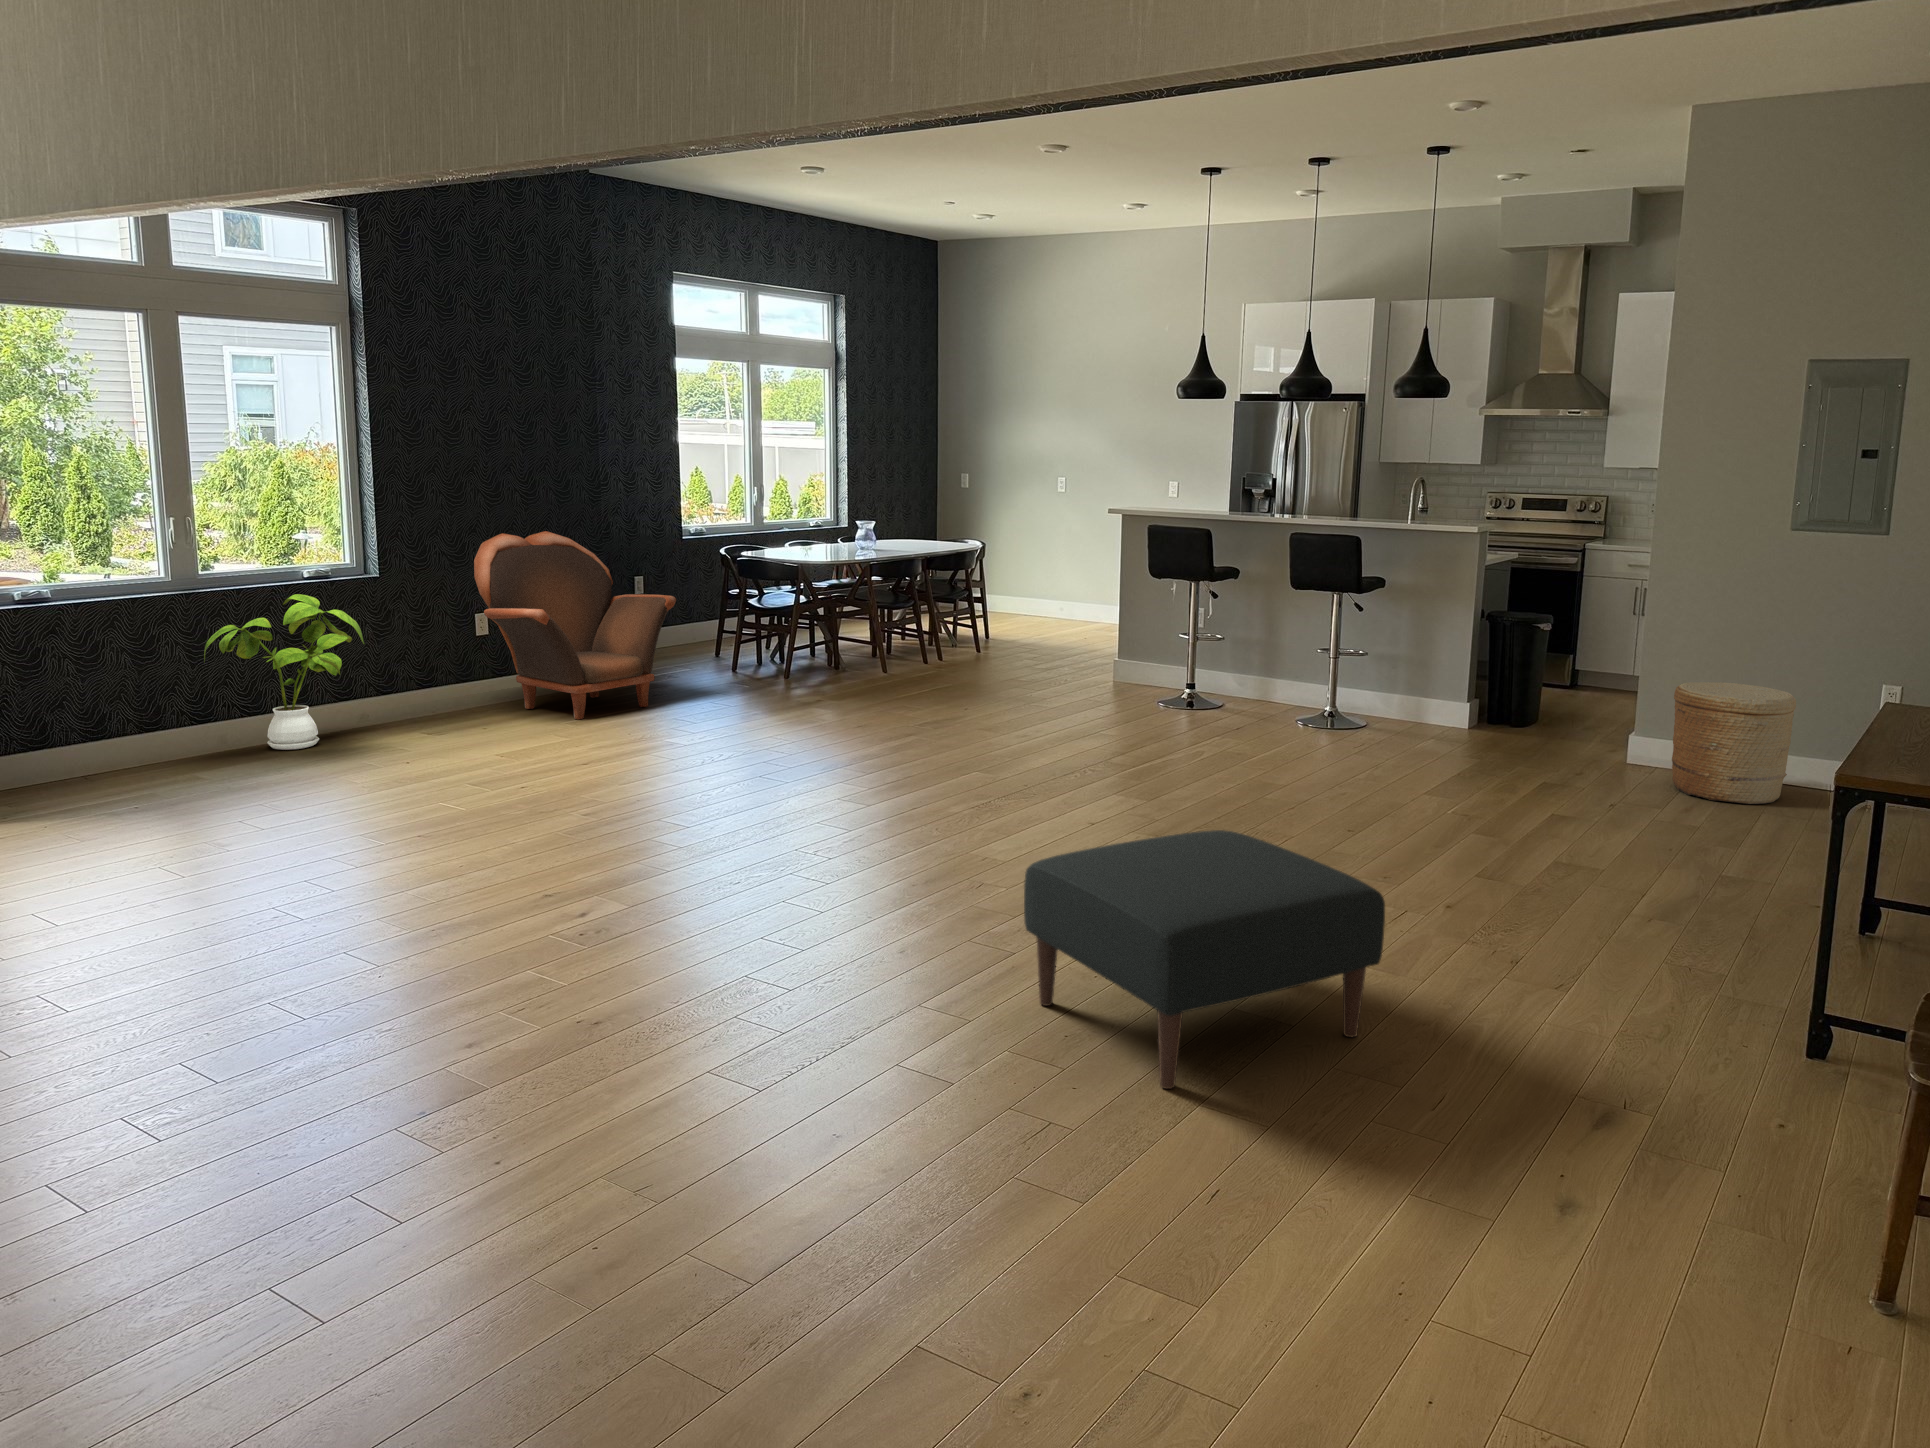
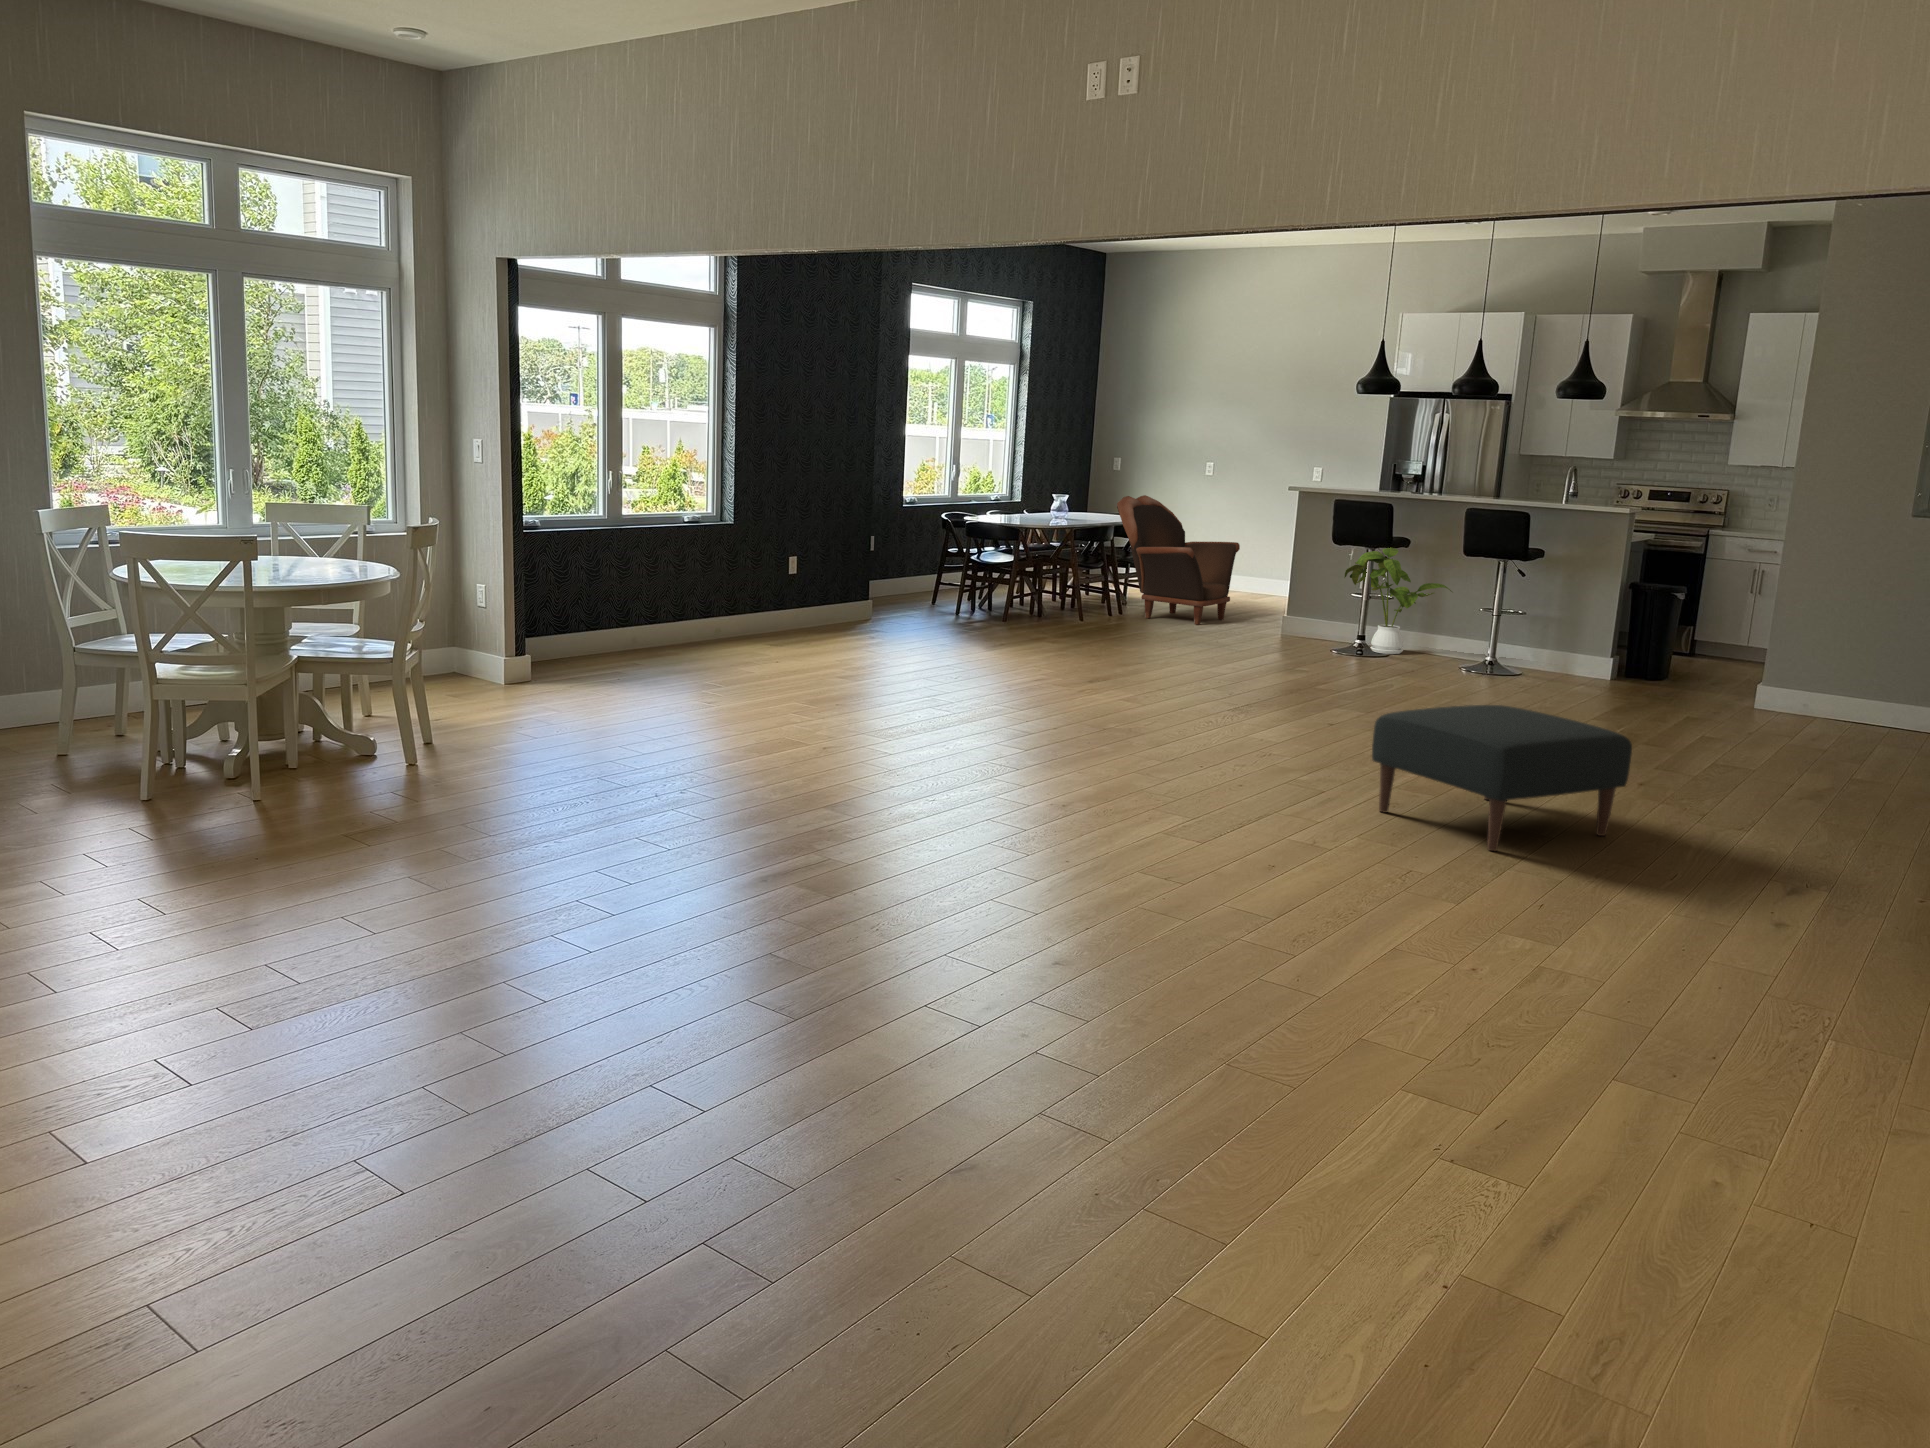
armchair: present [474,531,676,719] -> present [1117,495,1240,625]
house plant: present [204,594,364,750] -> present [1344,547,1452,654]
woven basket: present [1672,682,1796,804] -> none [1797,638,1905,734]

